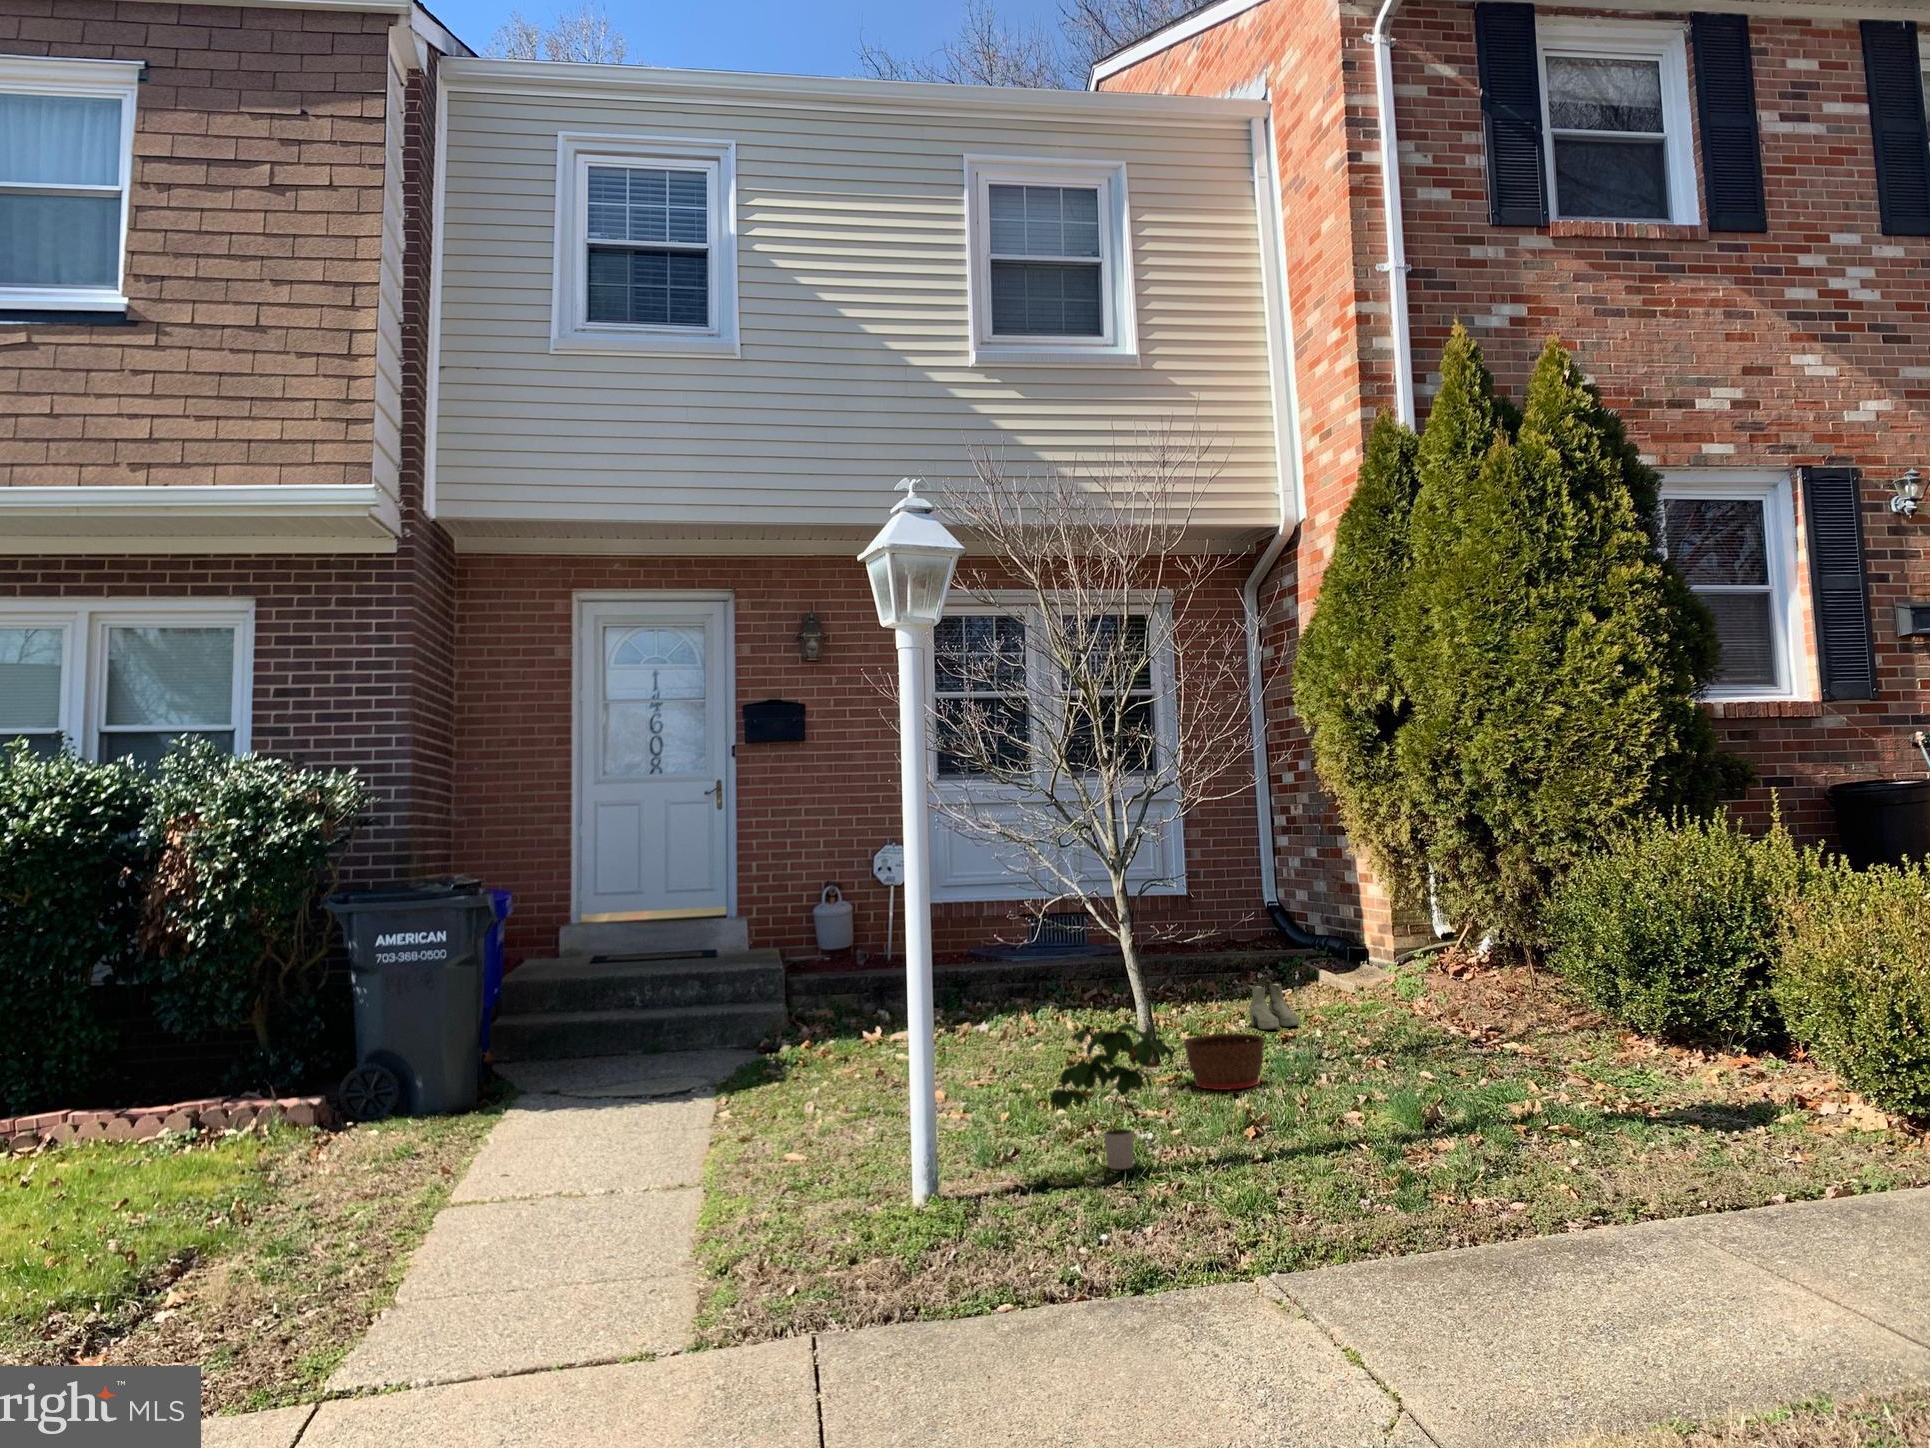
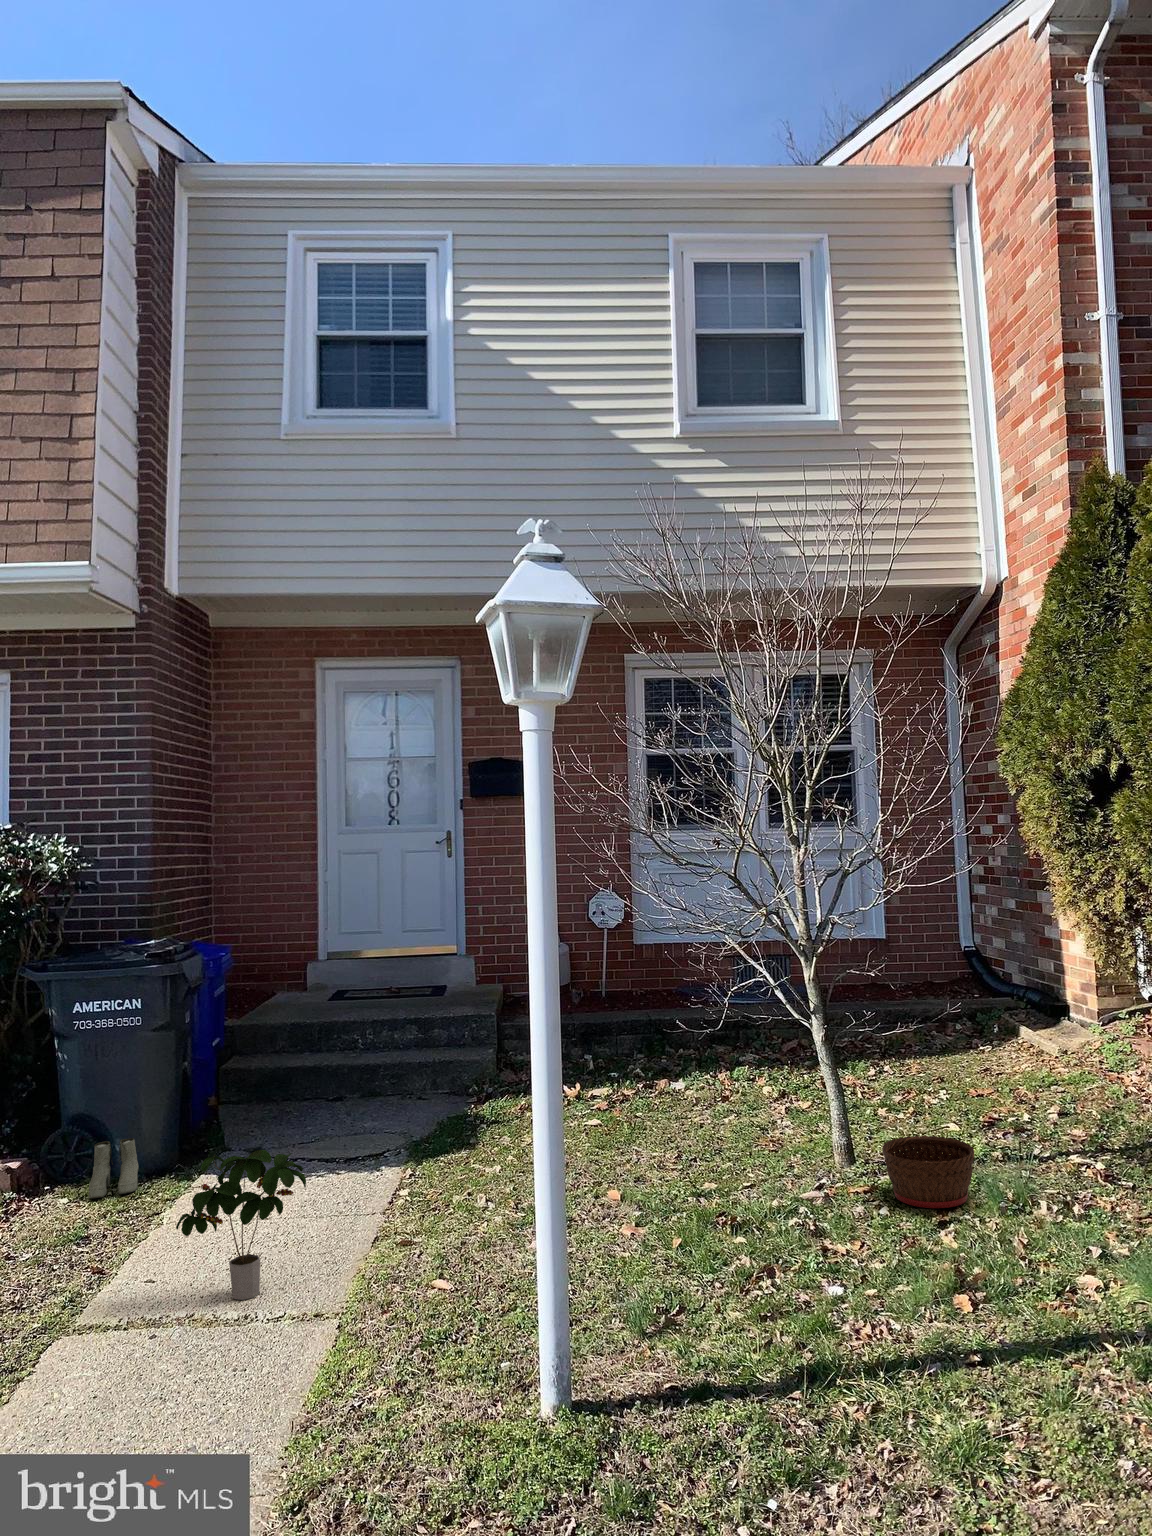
boots: present [1250,982,1299,1030] -> present [89,1138,139,1199]
potted plant: present [1050,1024,1173,1169] -> present [176,1150,306,1300]

